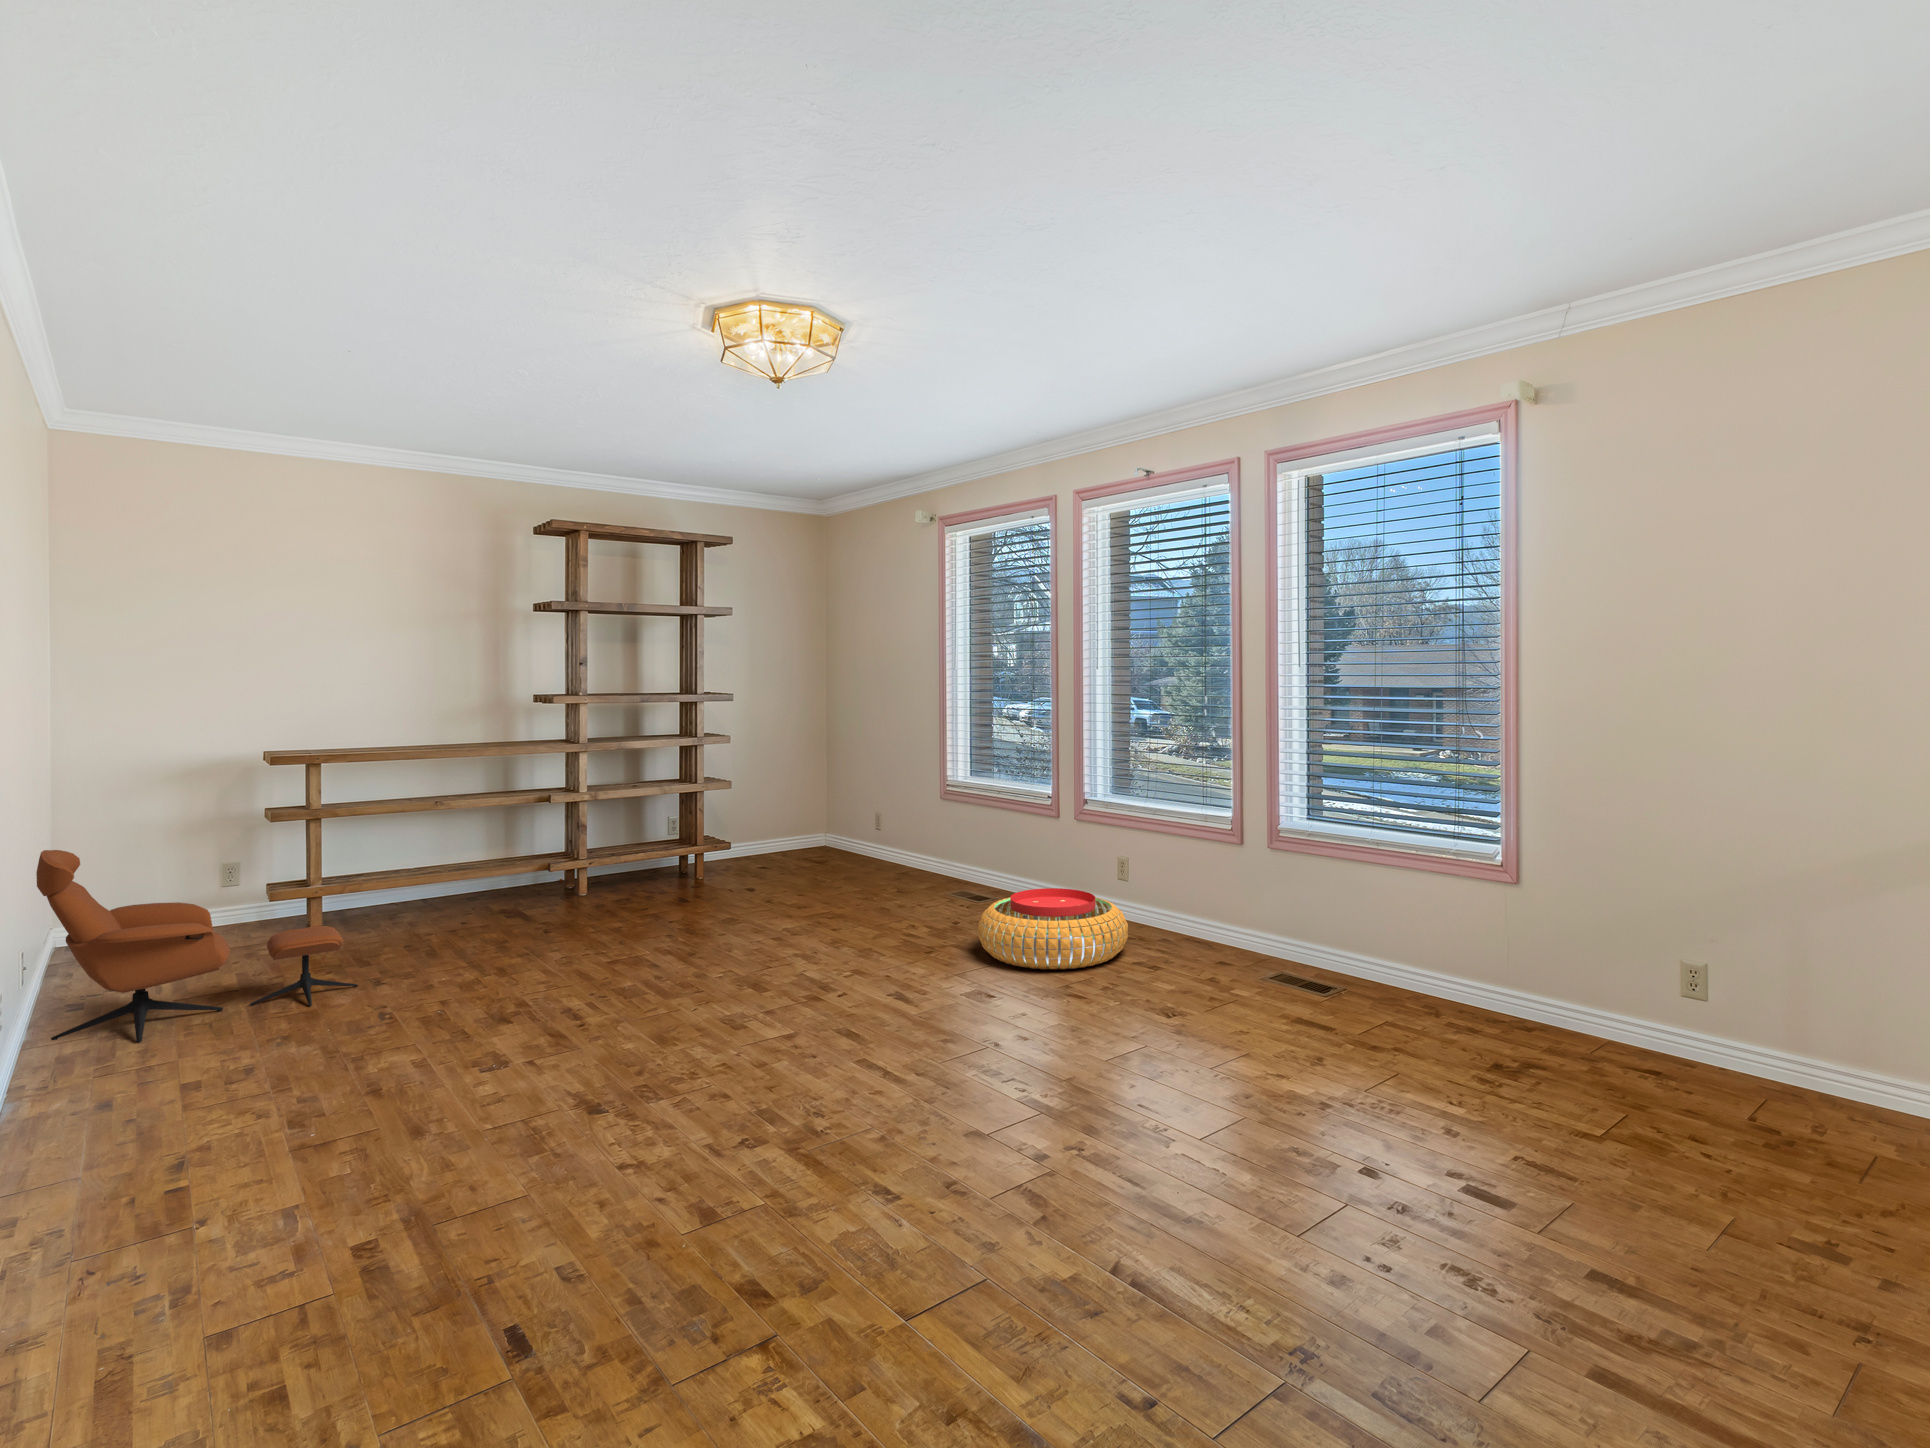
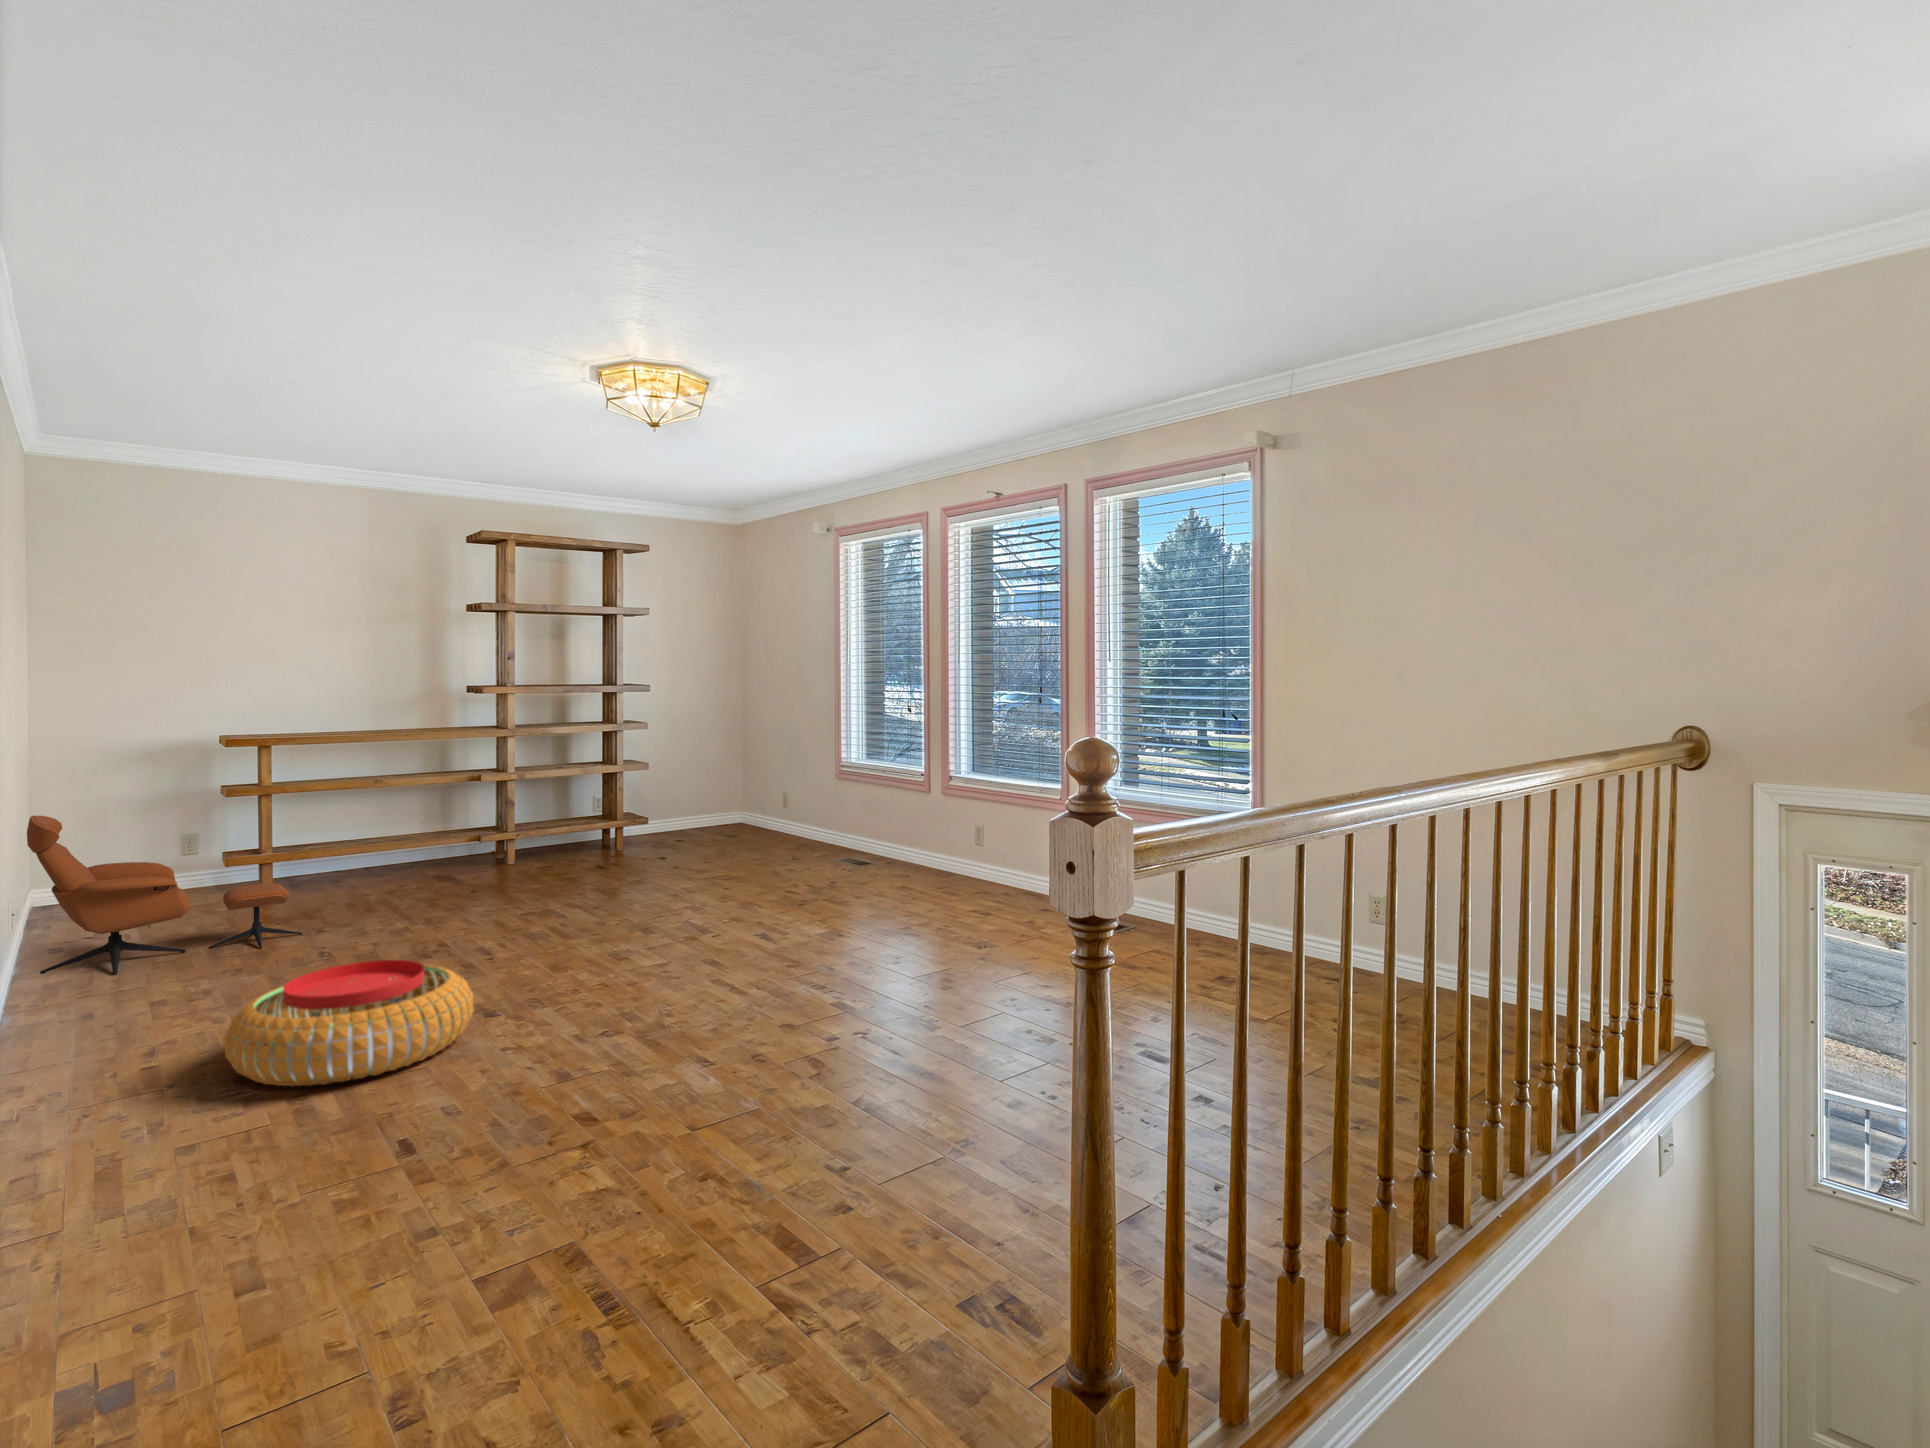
pouf: present [978,888,1128,969] -> present [224,960,474,1086]

